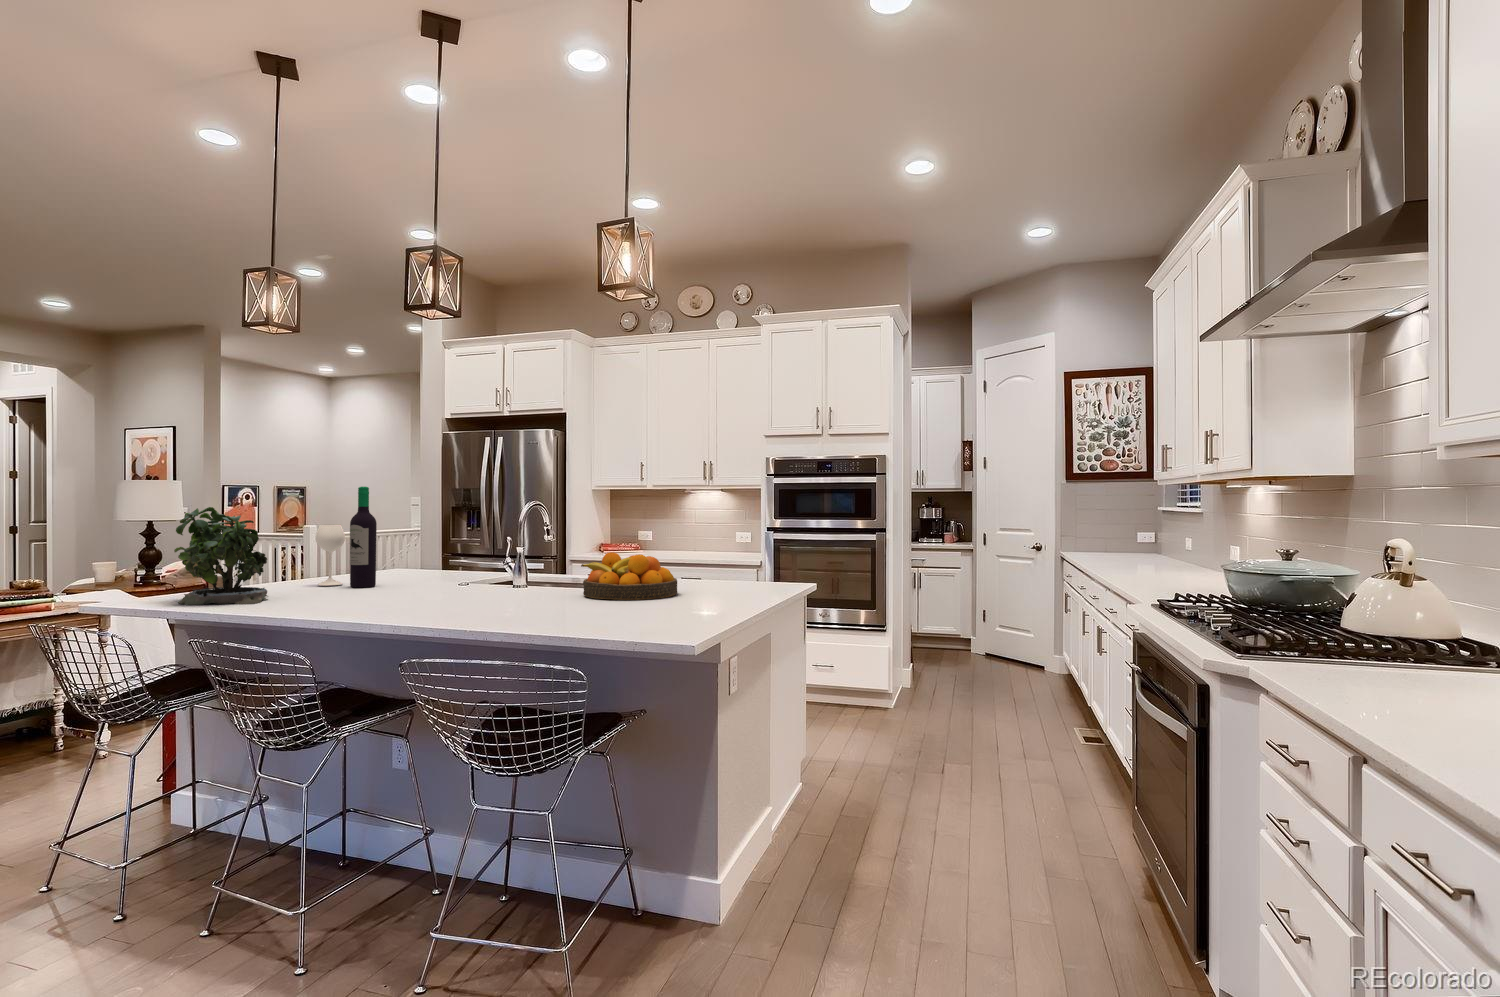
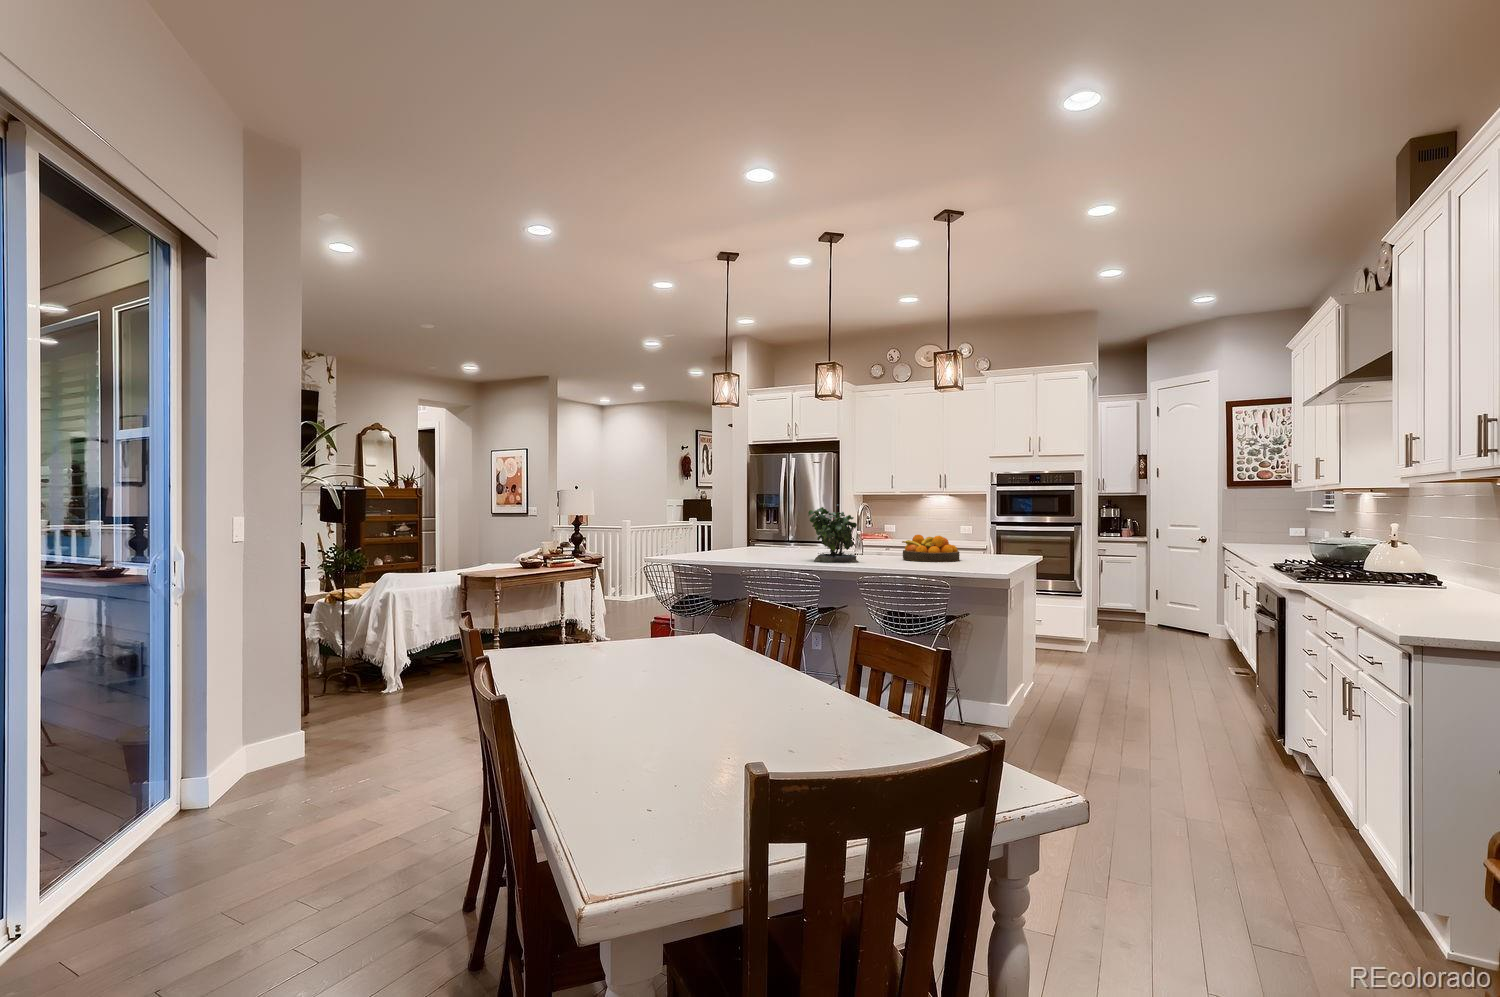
wine bottle: present [316,487,377,587] -> none [728,495,765,555]
potted plant: present [174,502,268,605] -> present [808,504,859,562]

